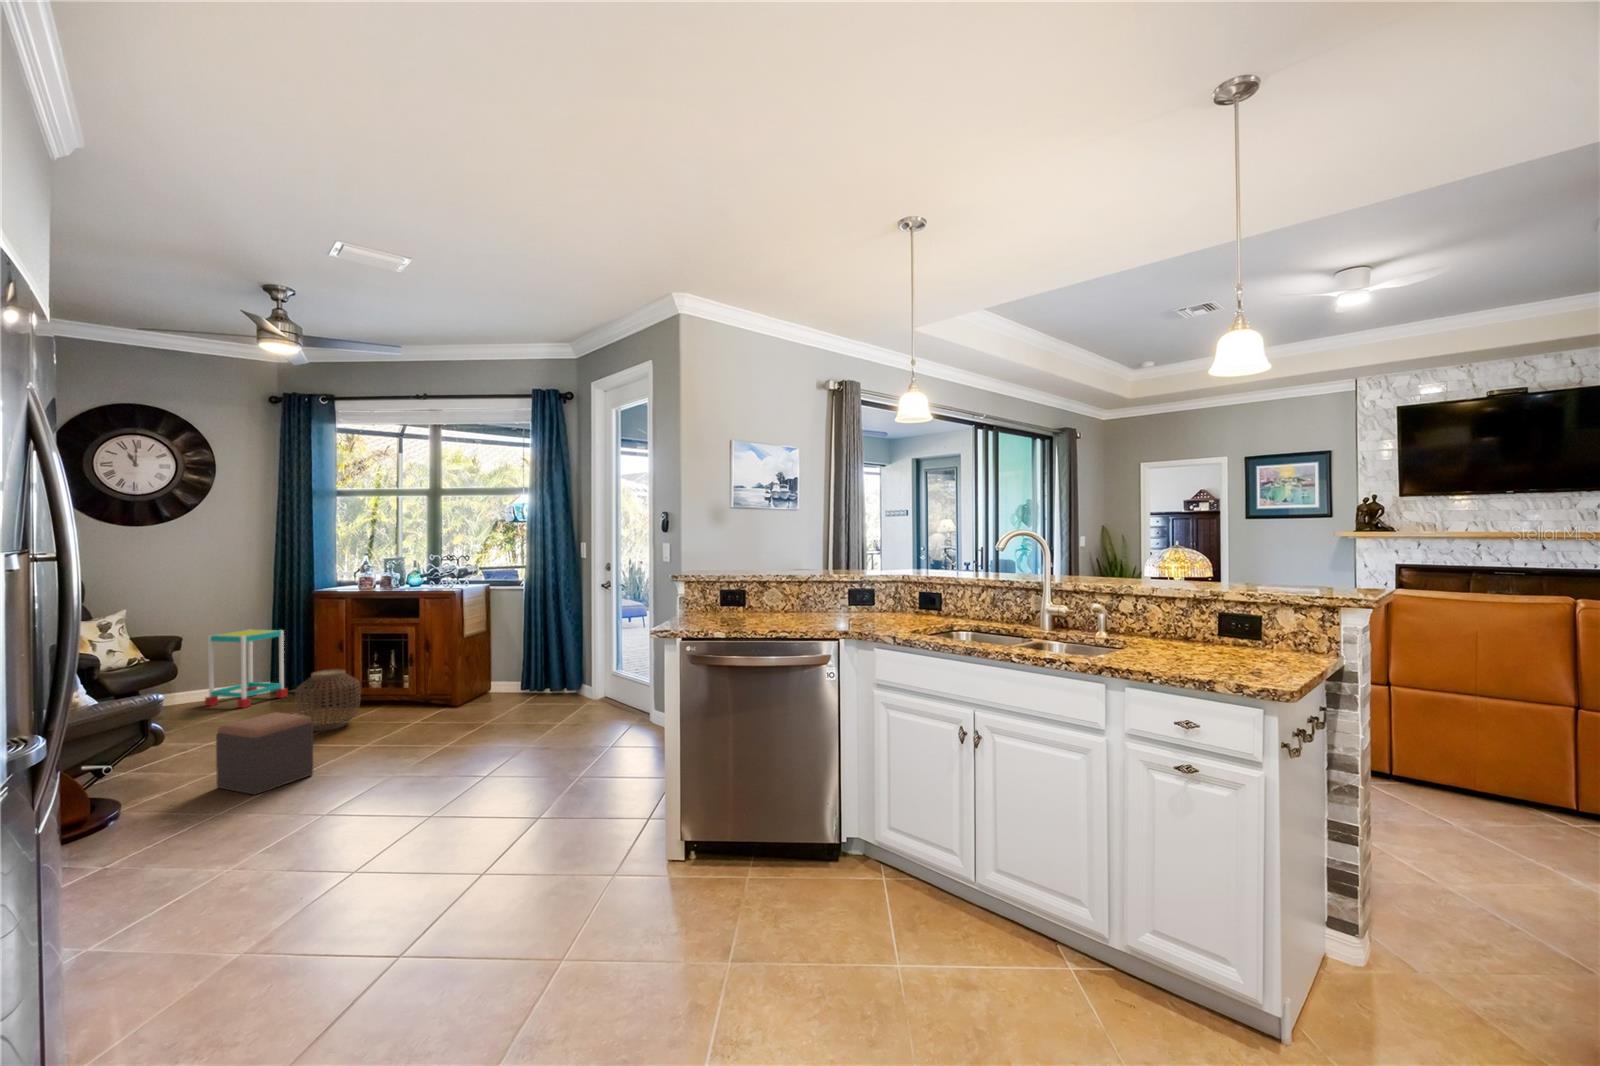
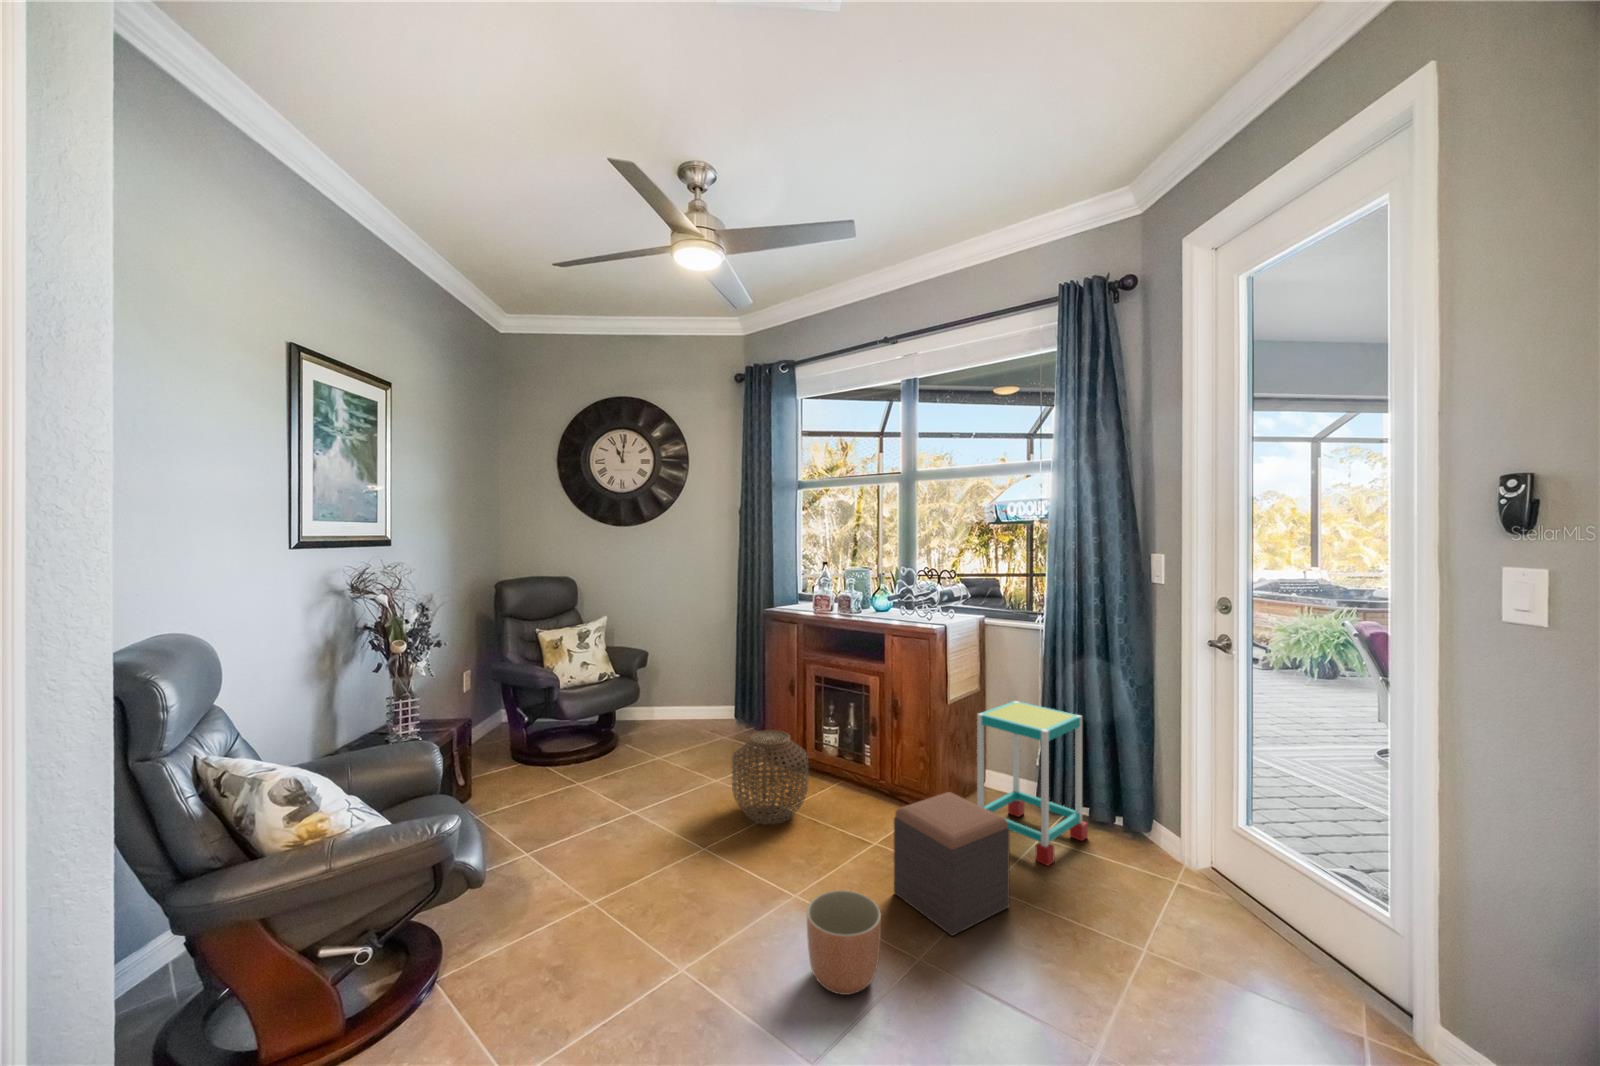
side table: present [205,629,288,708] -> present [977,701,1088,866]
footstool: present [216,712,314,795] -> present [894,792,1010,936]
planter: none [375,720,419,764] -> present [807,890,881,995]

